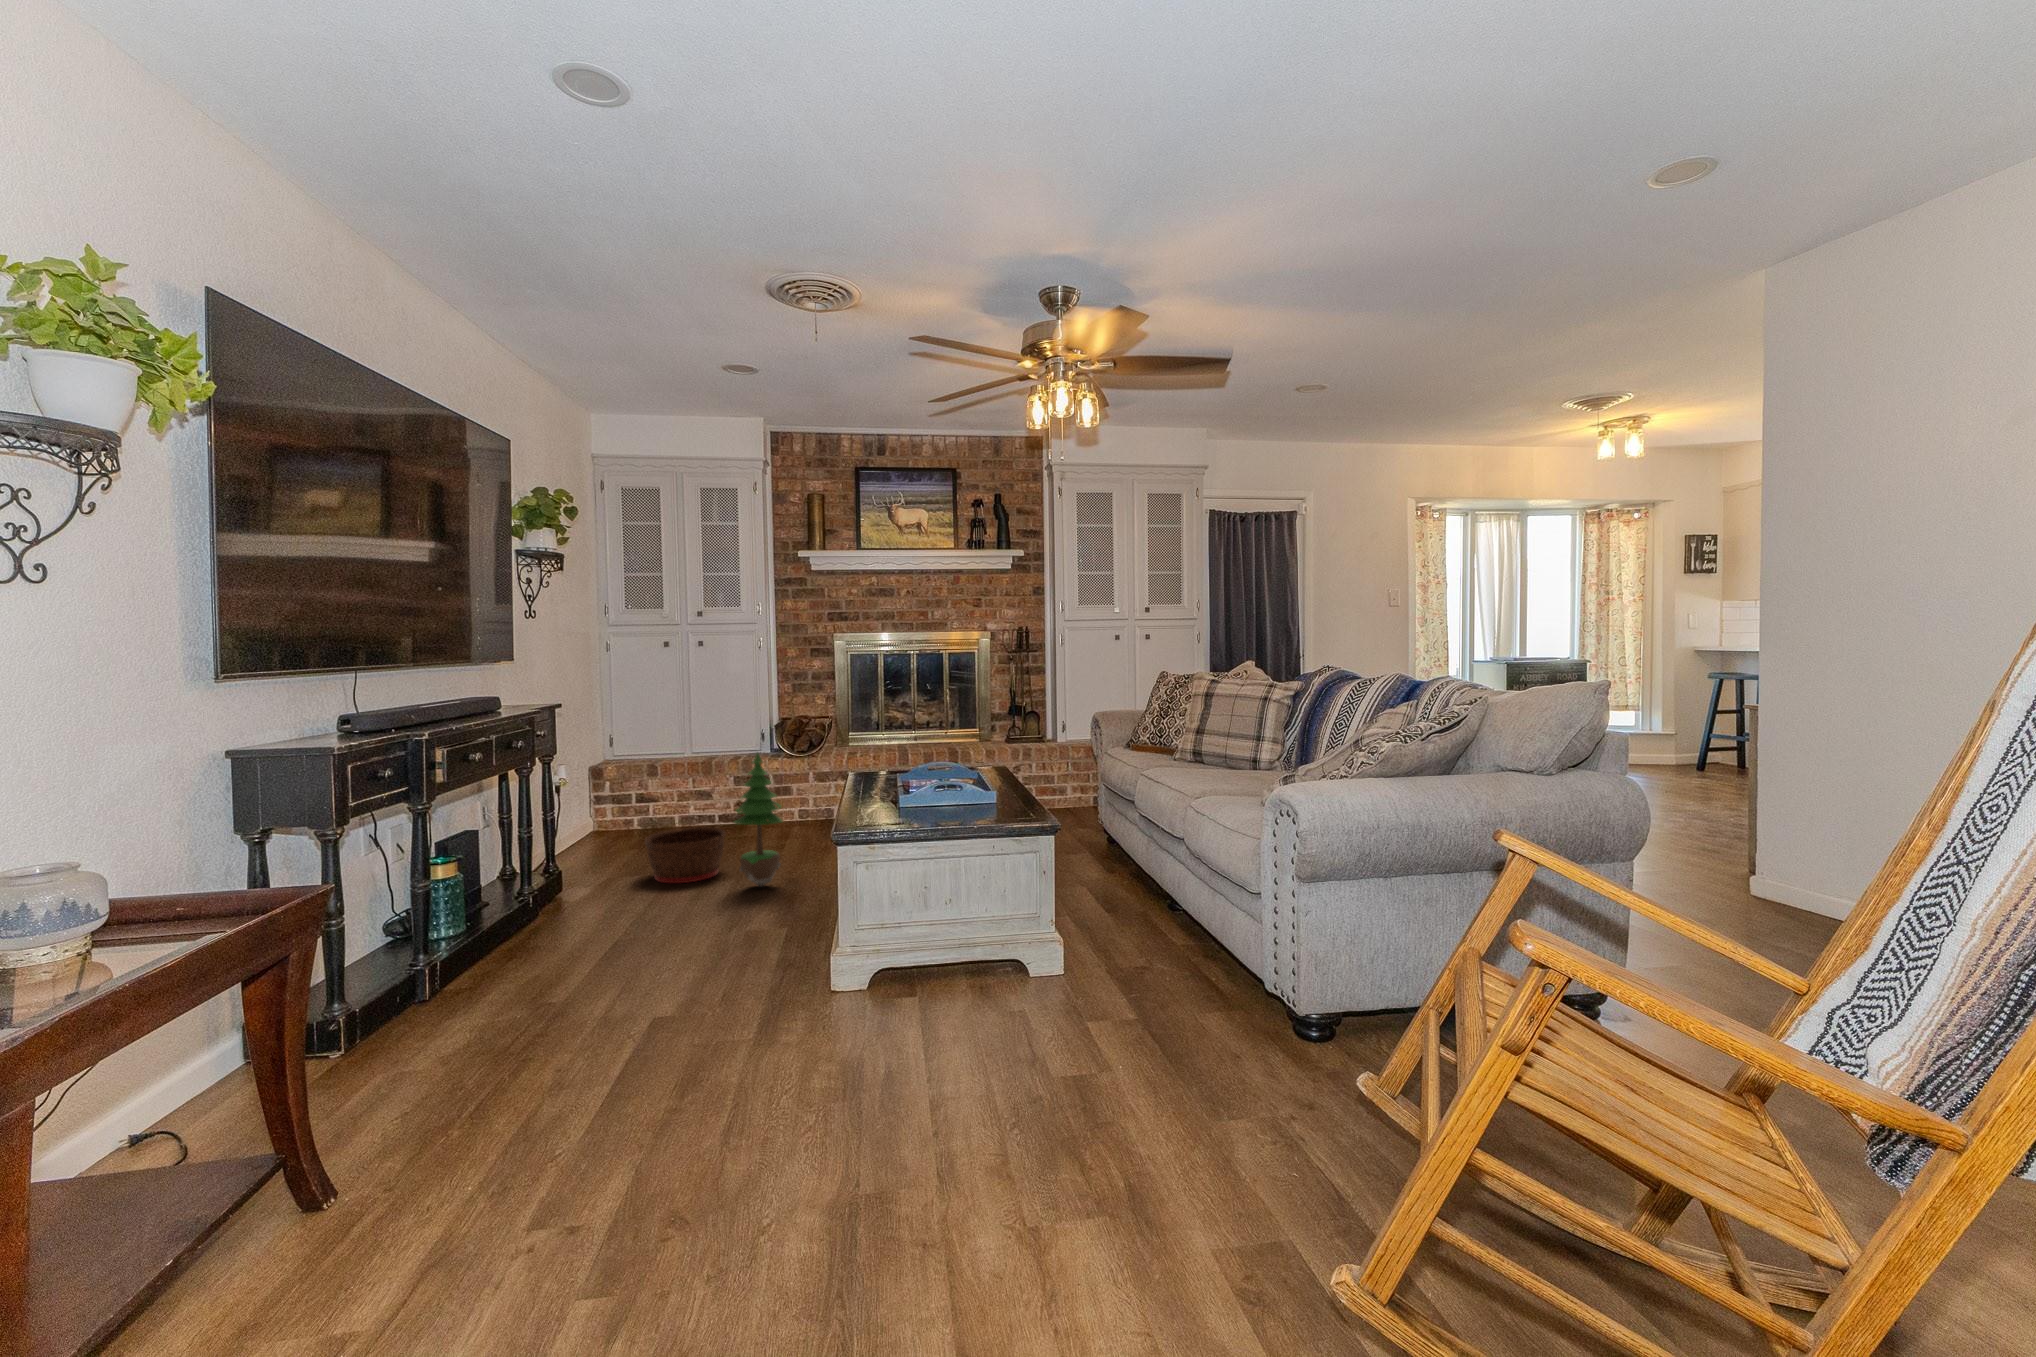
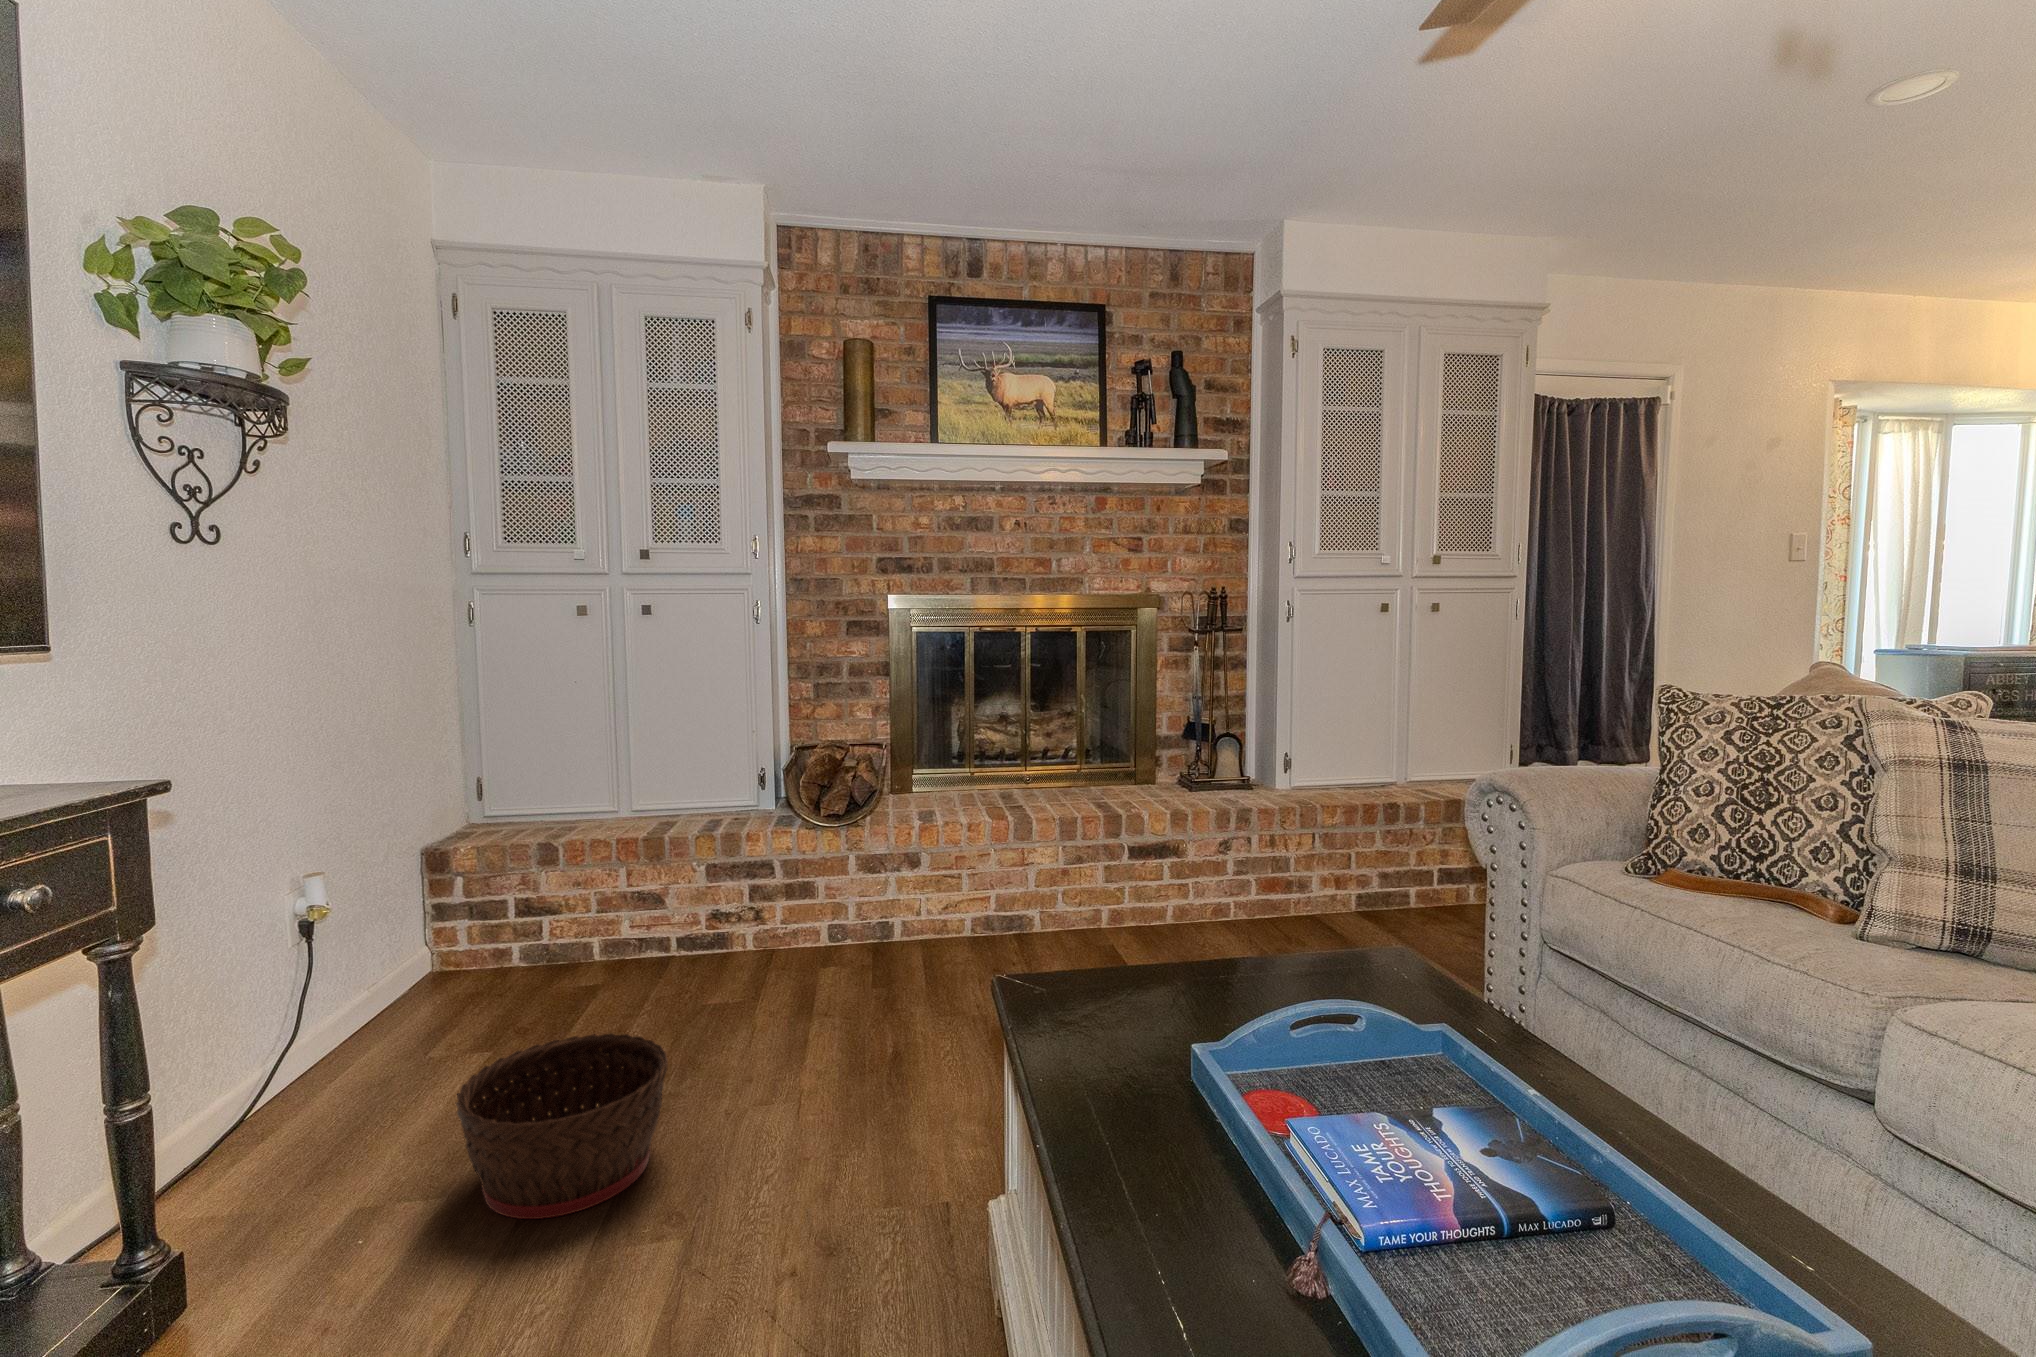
potted tree: present [734,753,782,887] -> none [674,884,813,1254]

